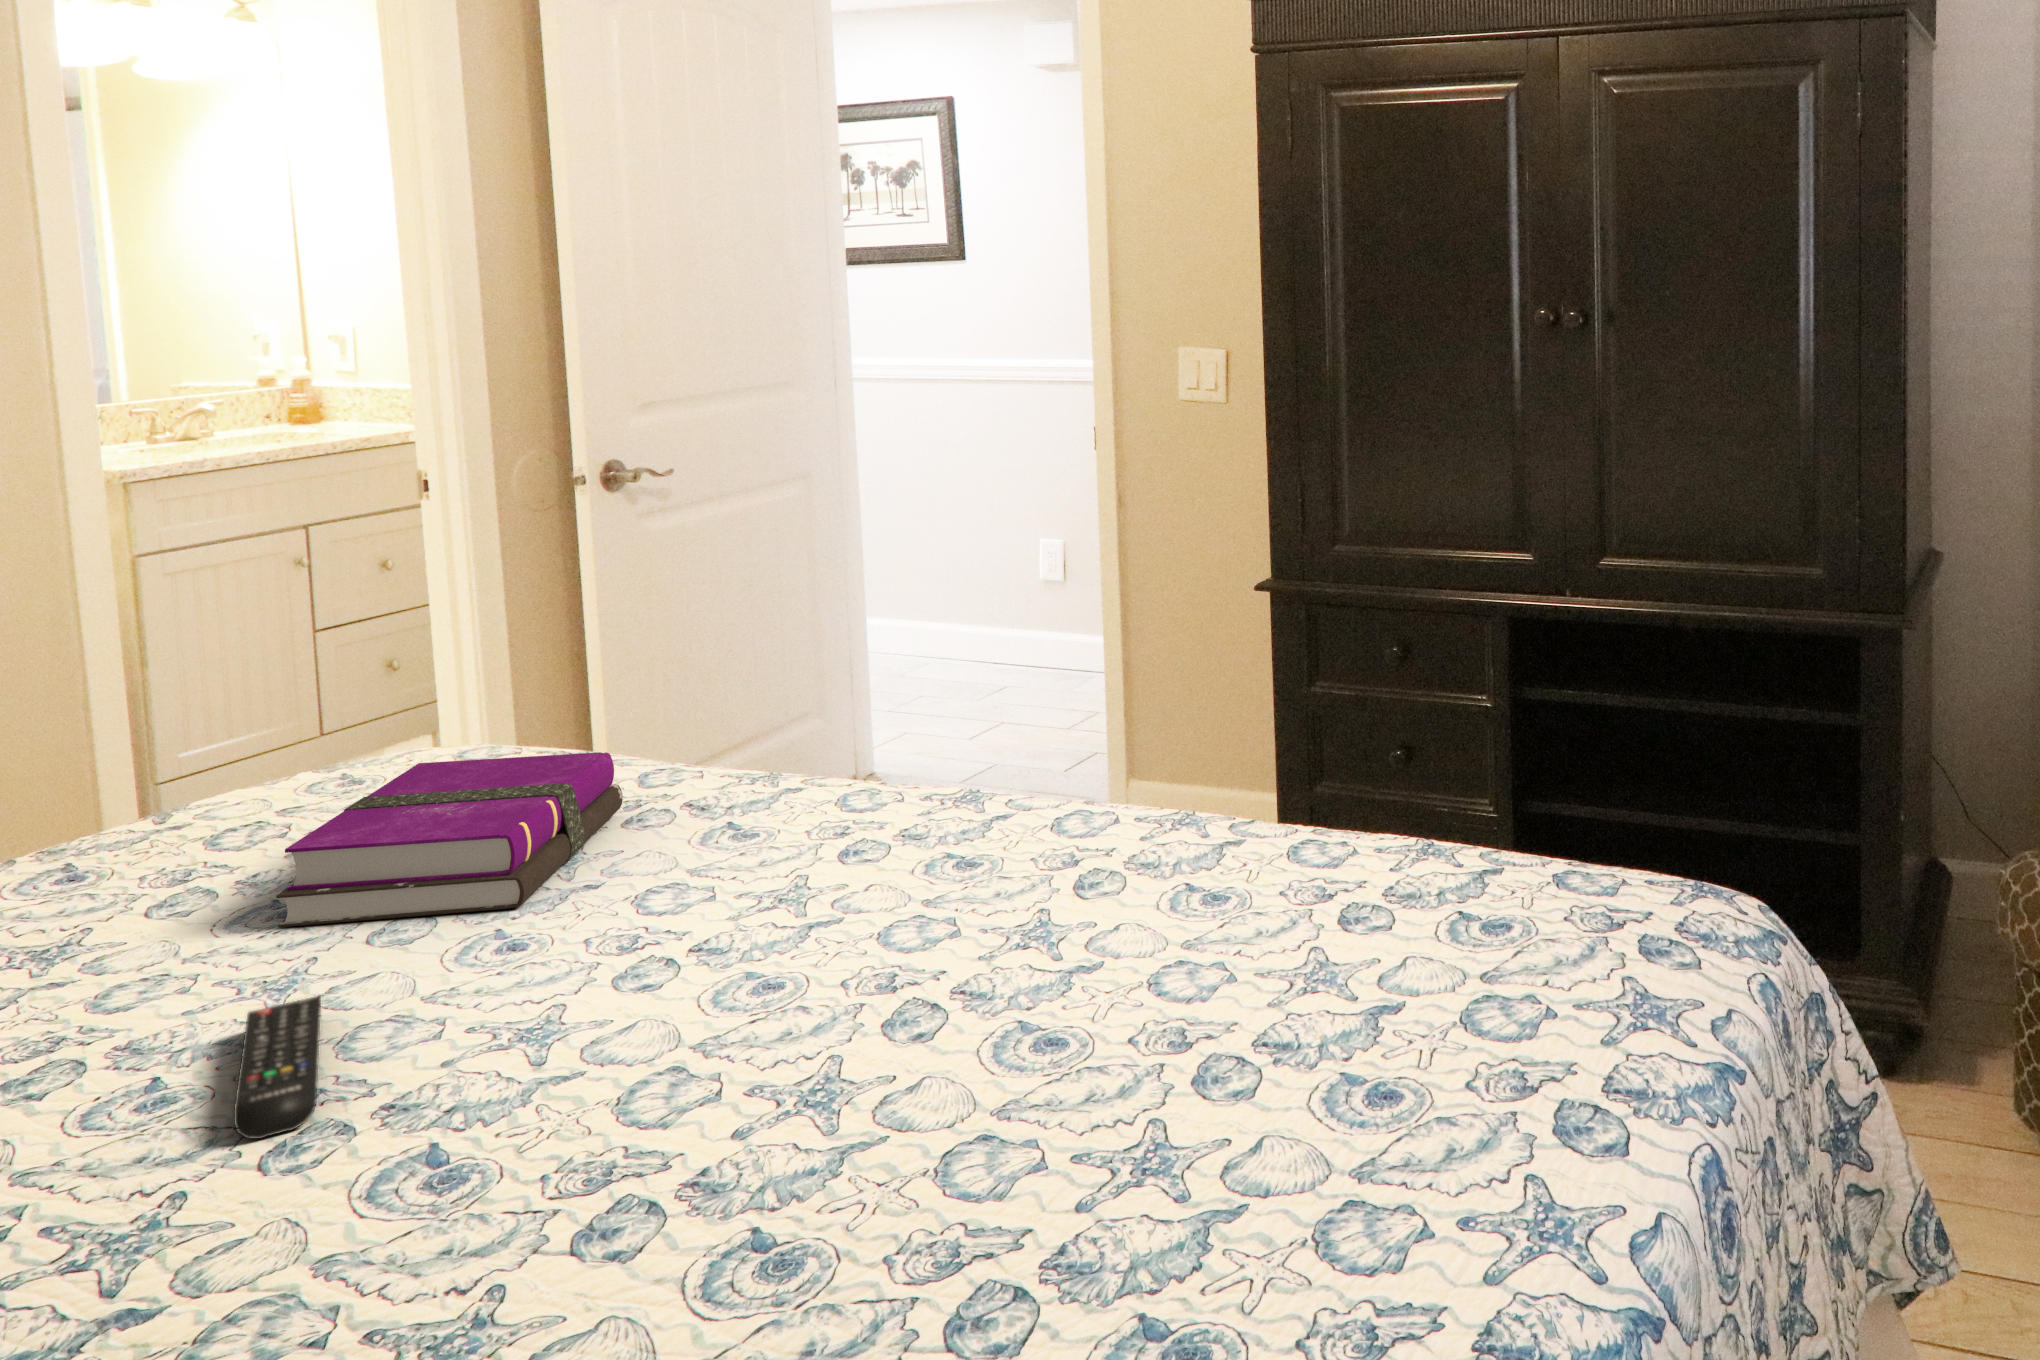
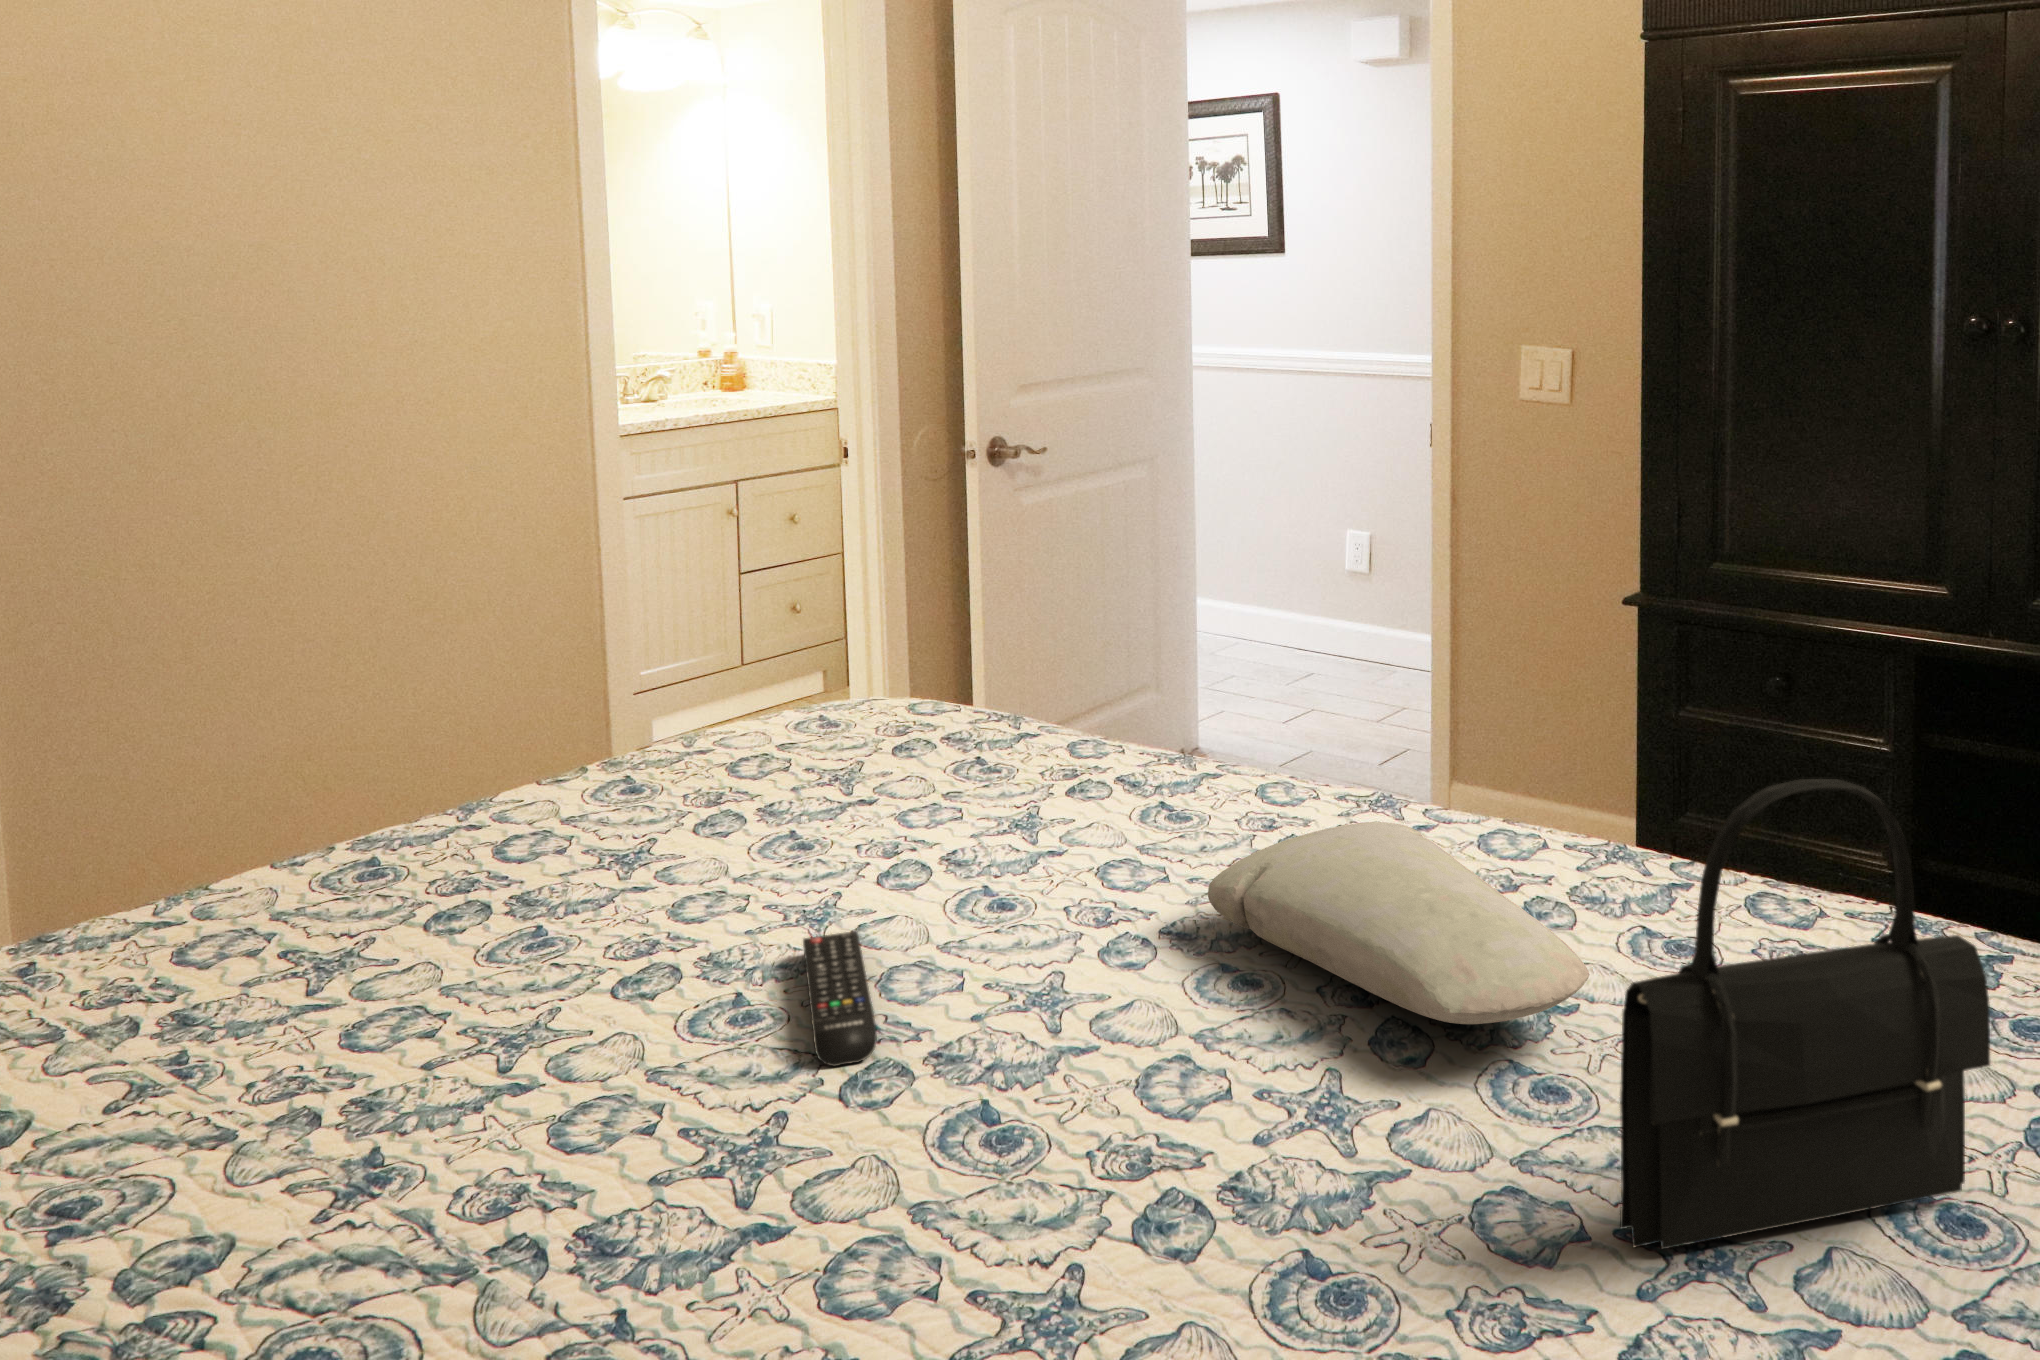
handbag: none [1069,722,1406,1165] -> present [1620,779,1990,1249]
hardback book: present [276,752,623,927] -> none [802,714,1061,863]
pillow: none [742,817,1103,993] -> present [1208,822,1590,1024]

